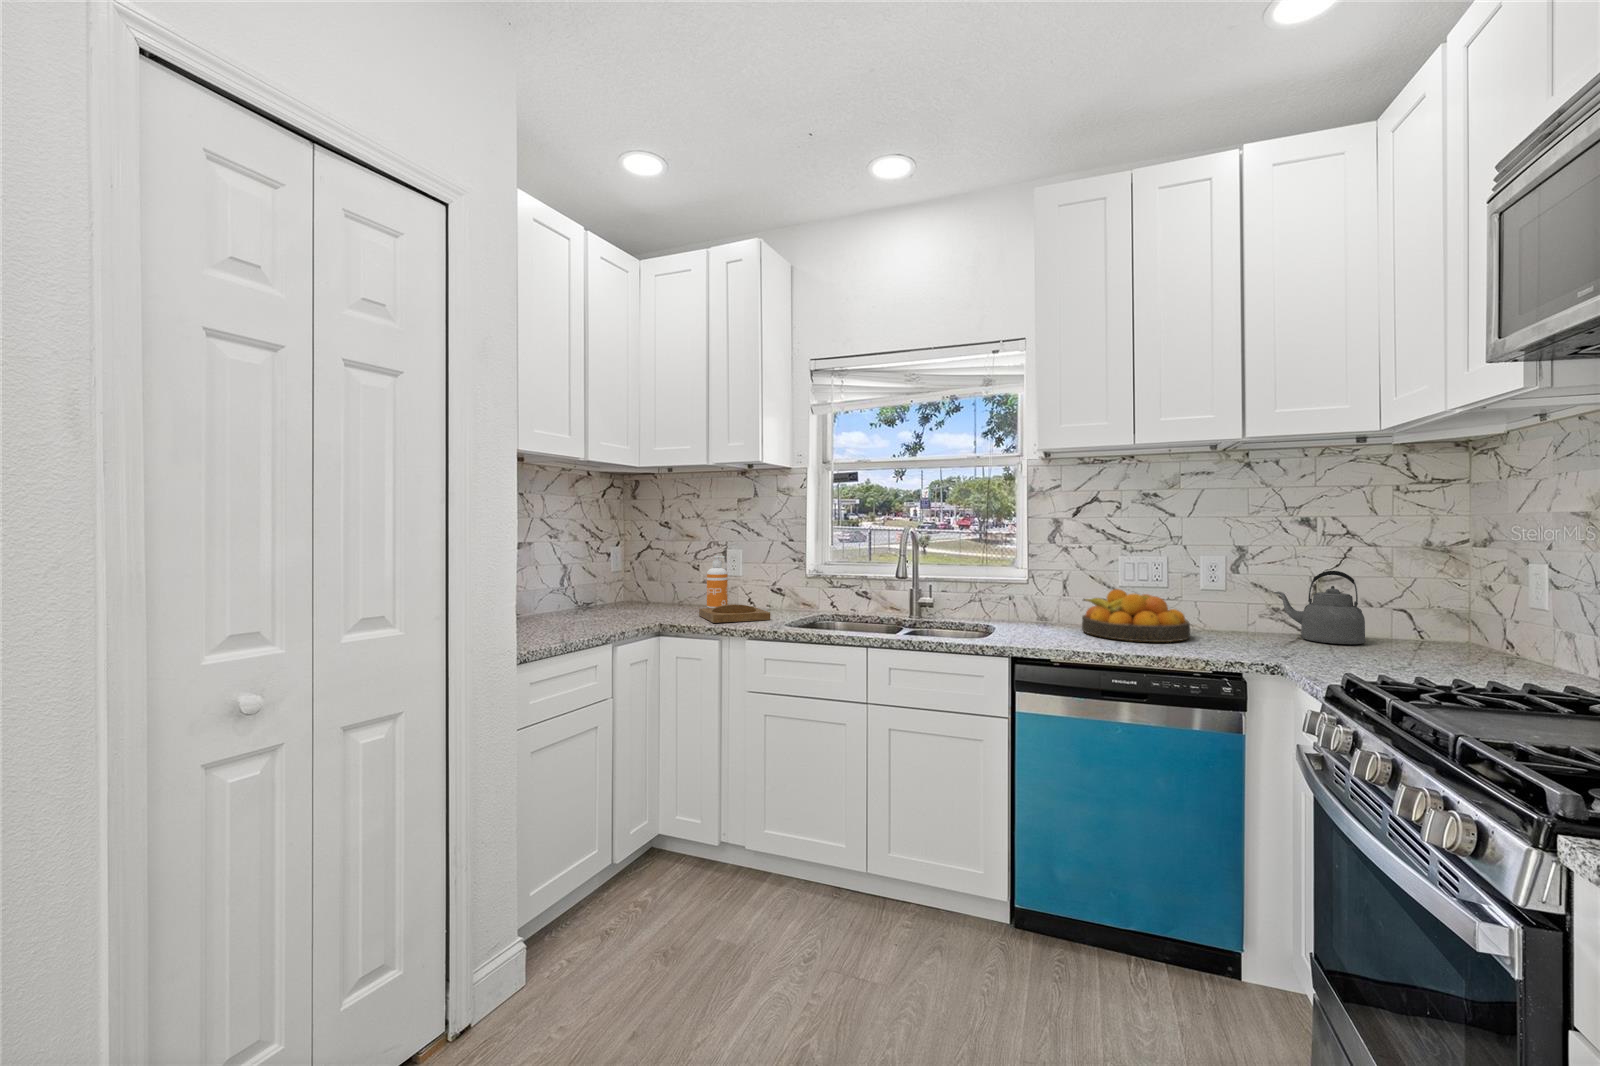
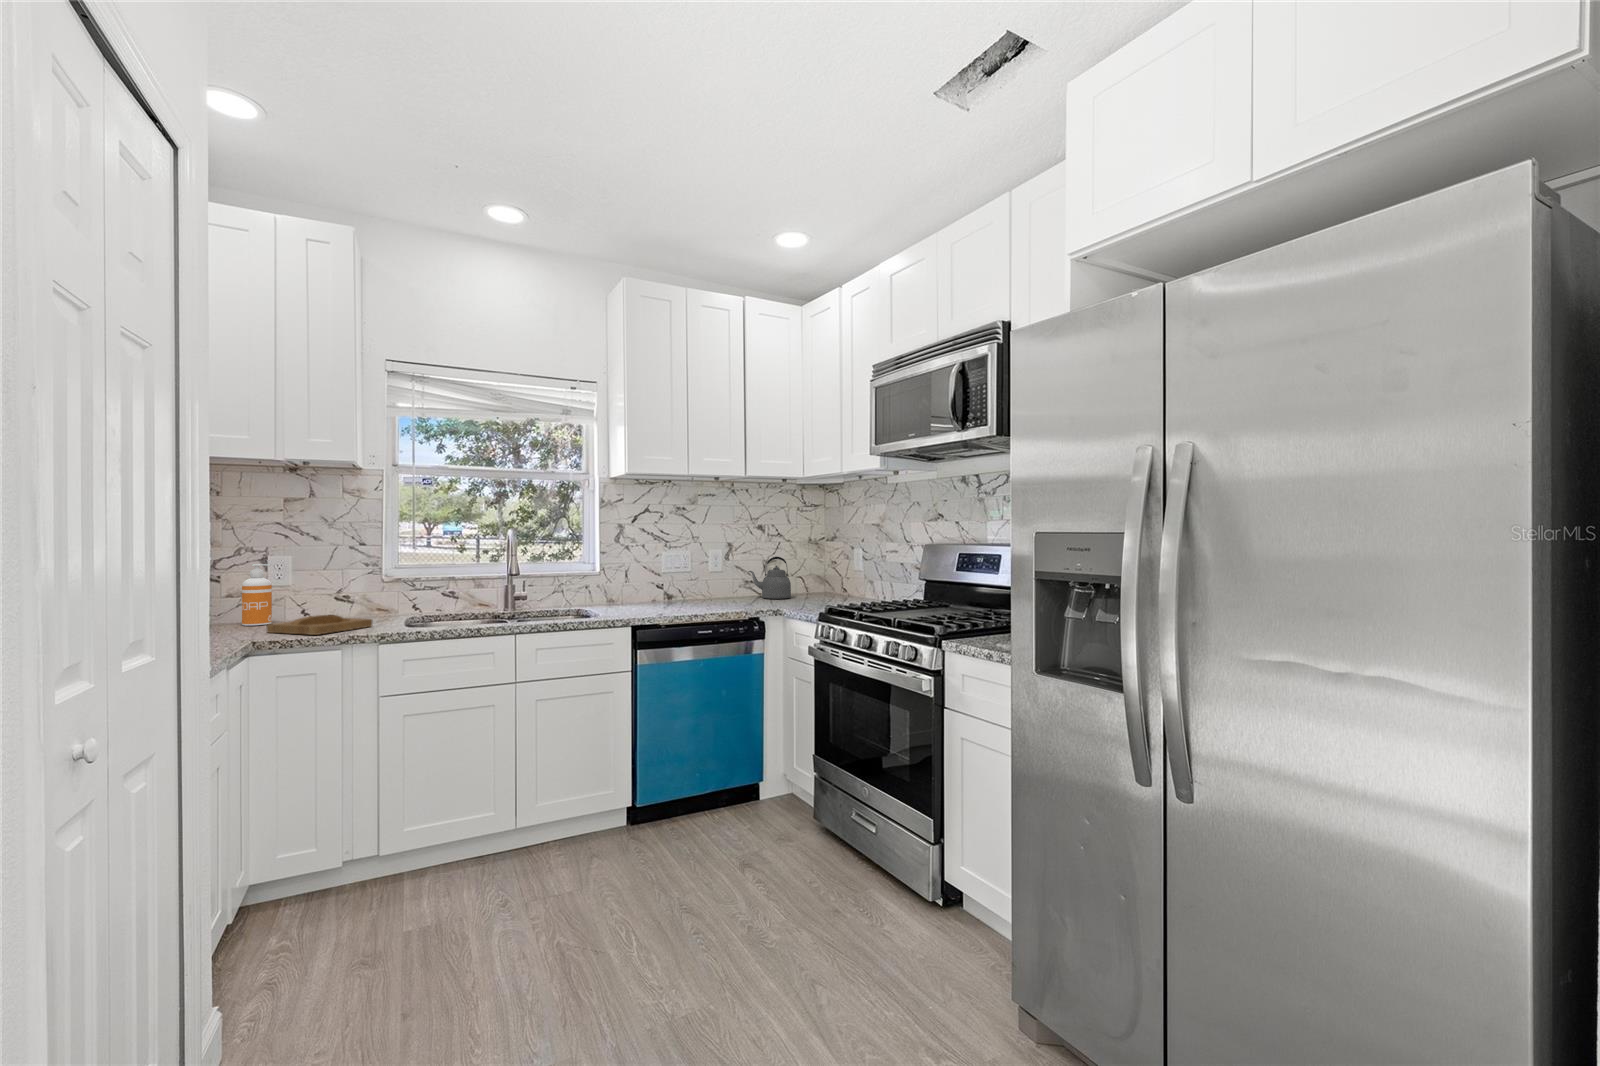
fruit bowl: present [1082,589,1190,642] -> none [646,575,715,608]

